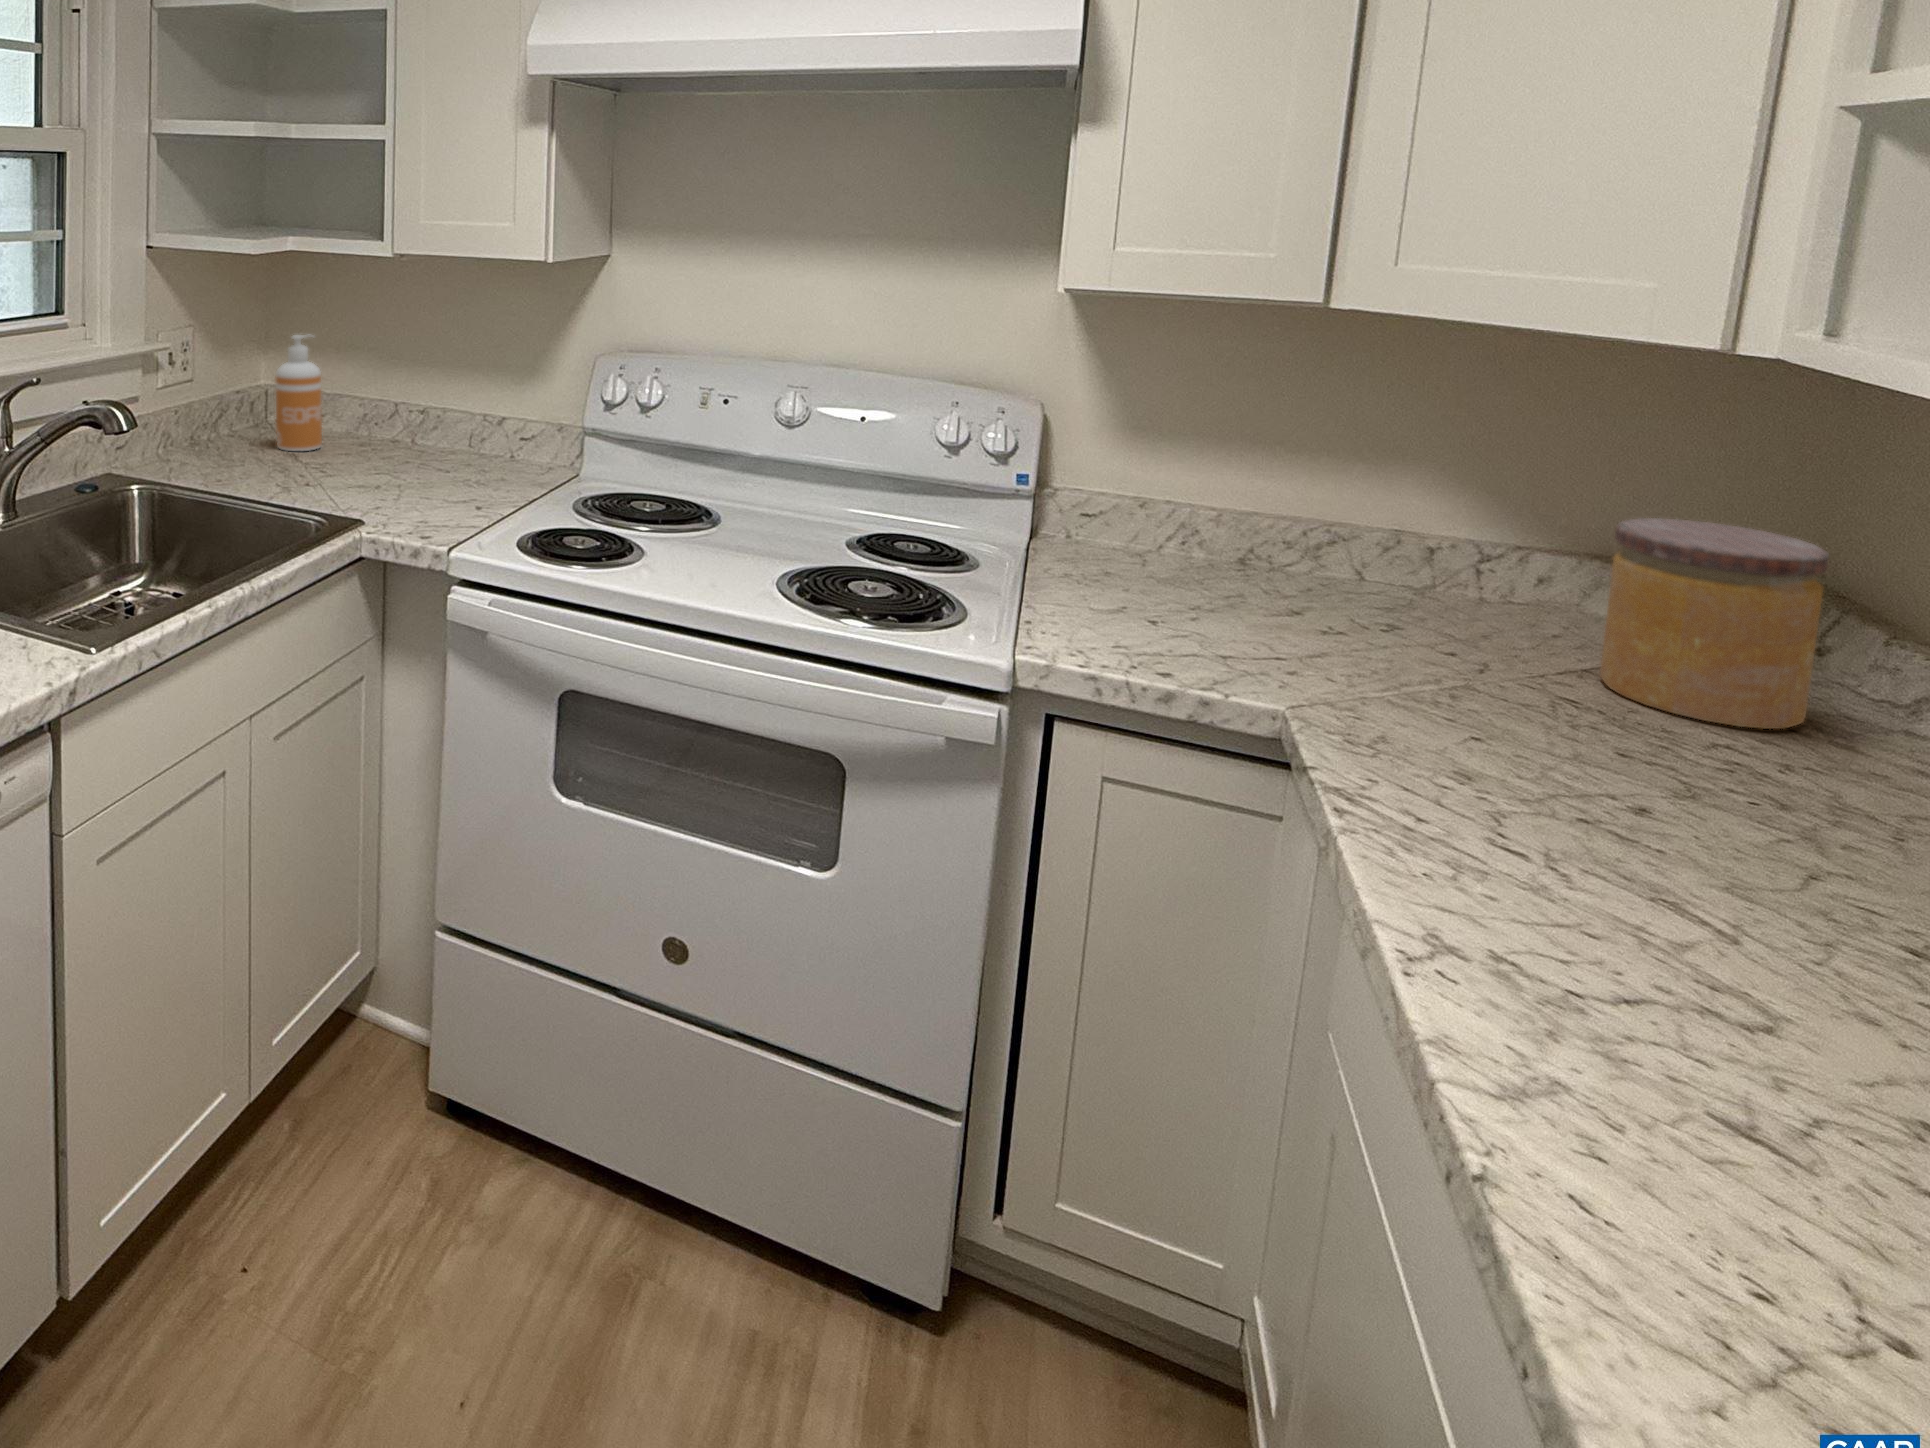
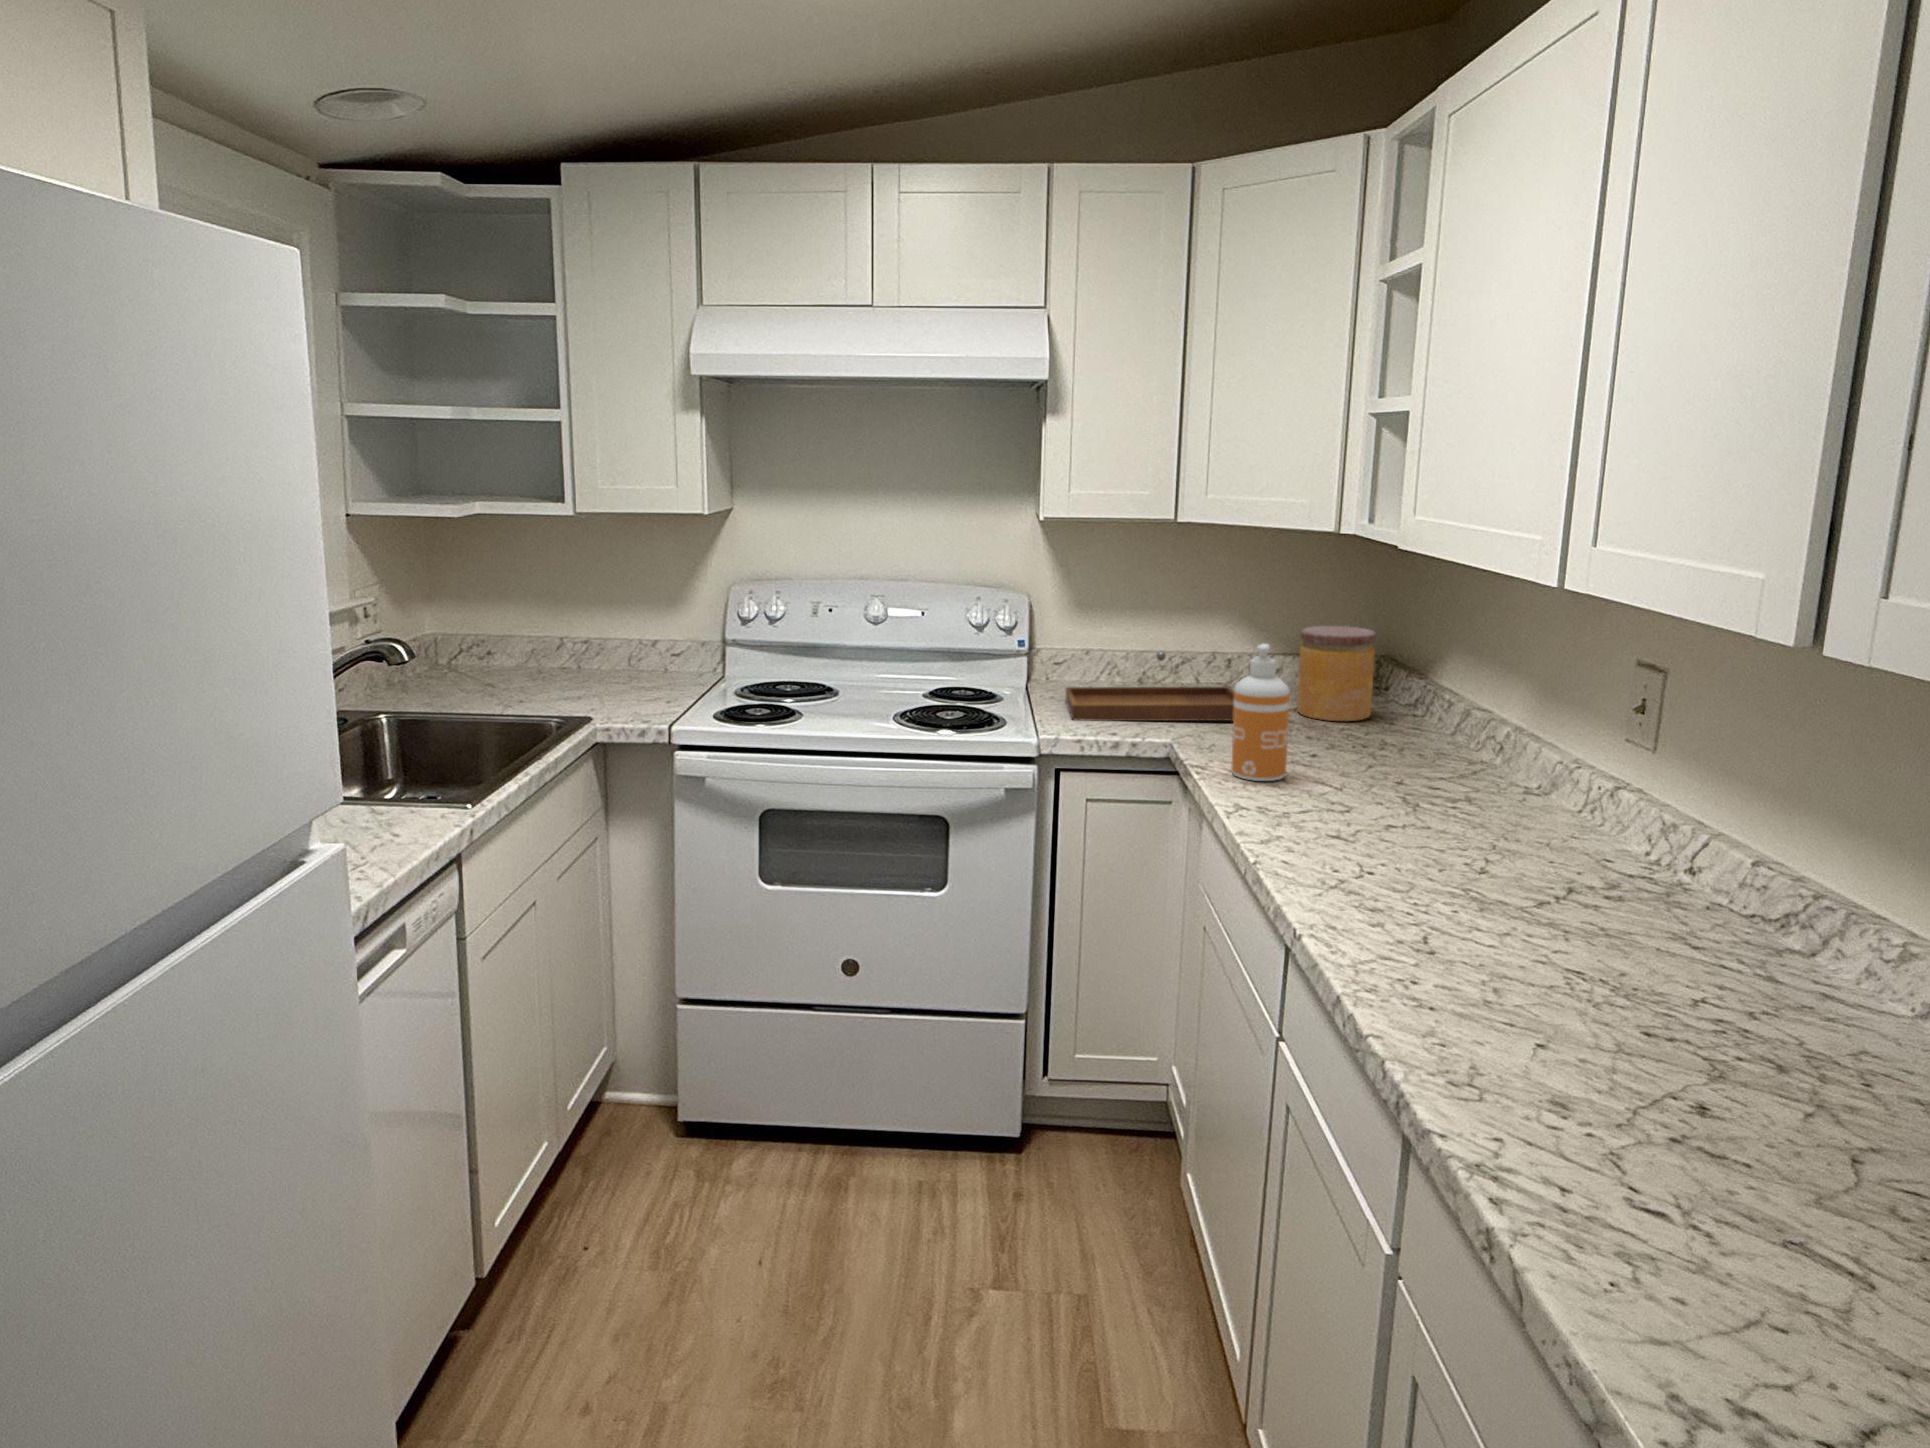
soap dispenser: present [276,335,322,451] -> present [1231,644,1290,781]
tray: none [1088,528,1479,688] -> present [1066,652,1234,721]

